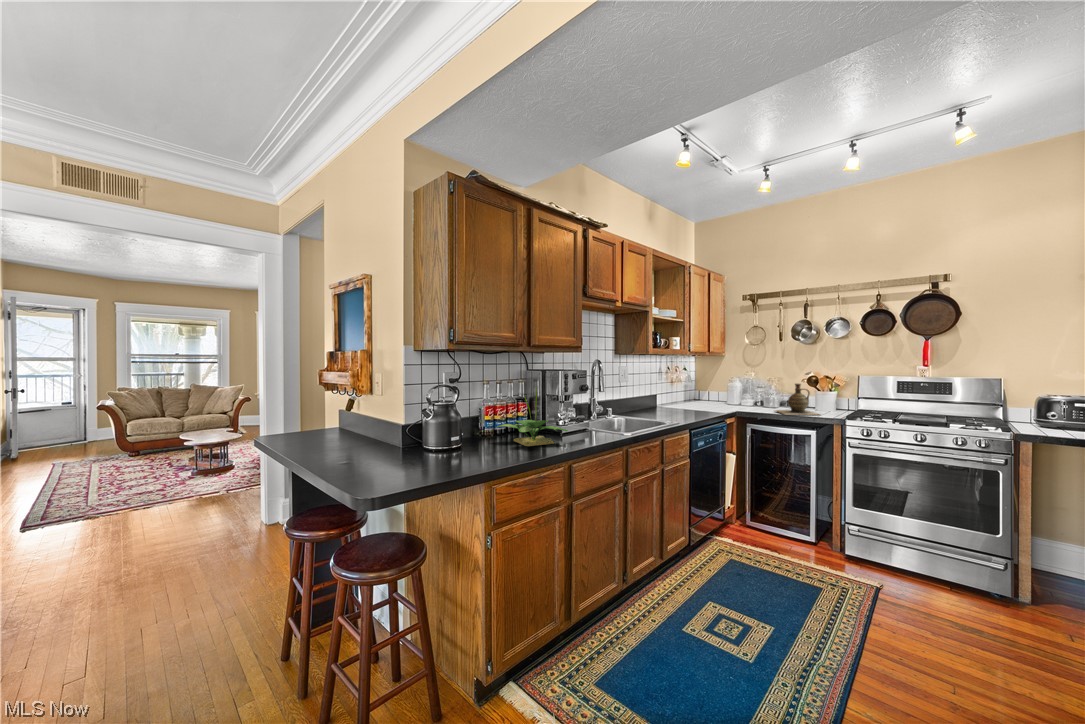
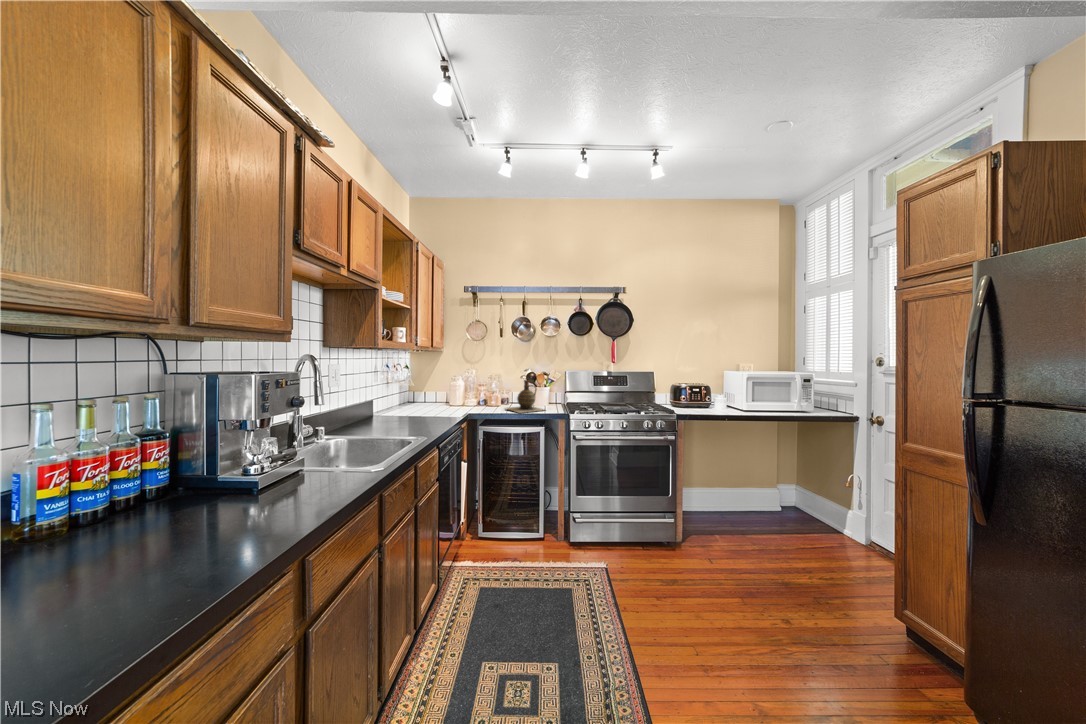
potted plant: present [498,388,568,446] -> none [77,405,284,544]

